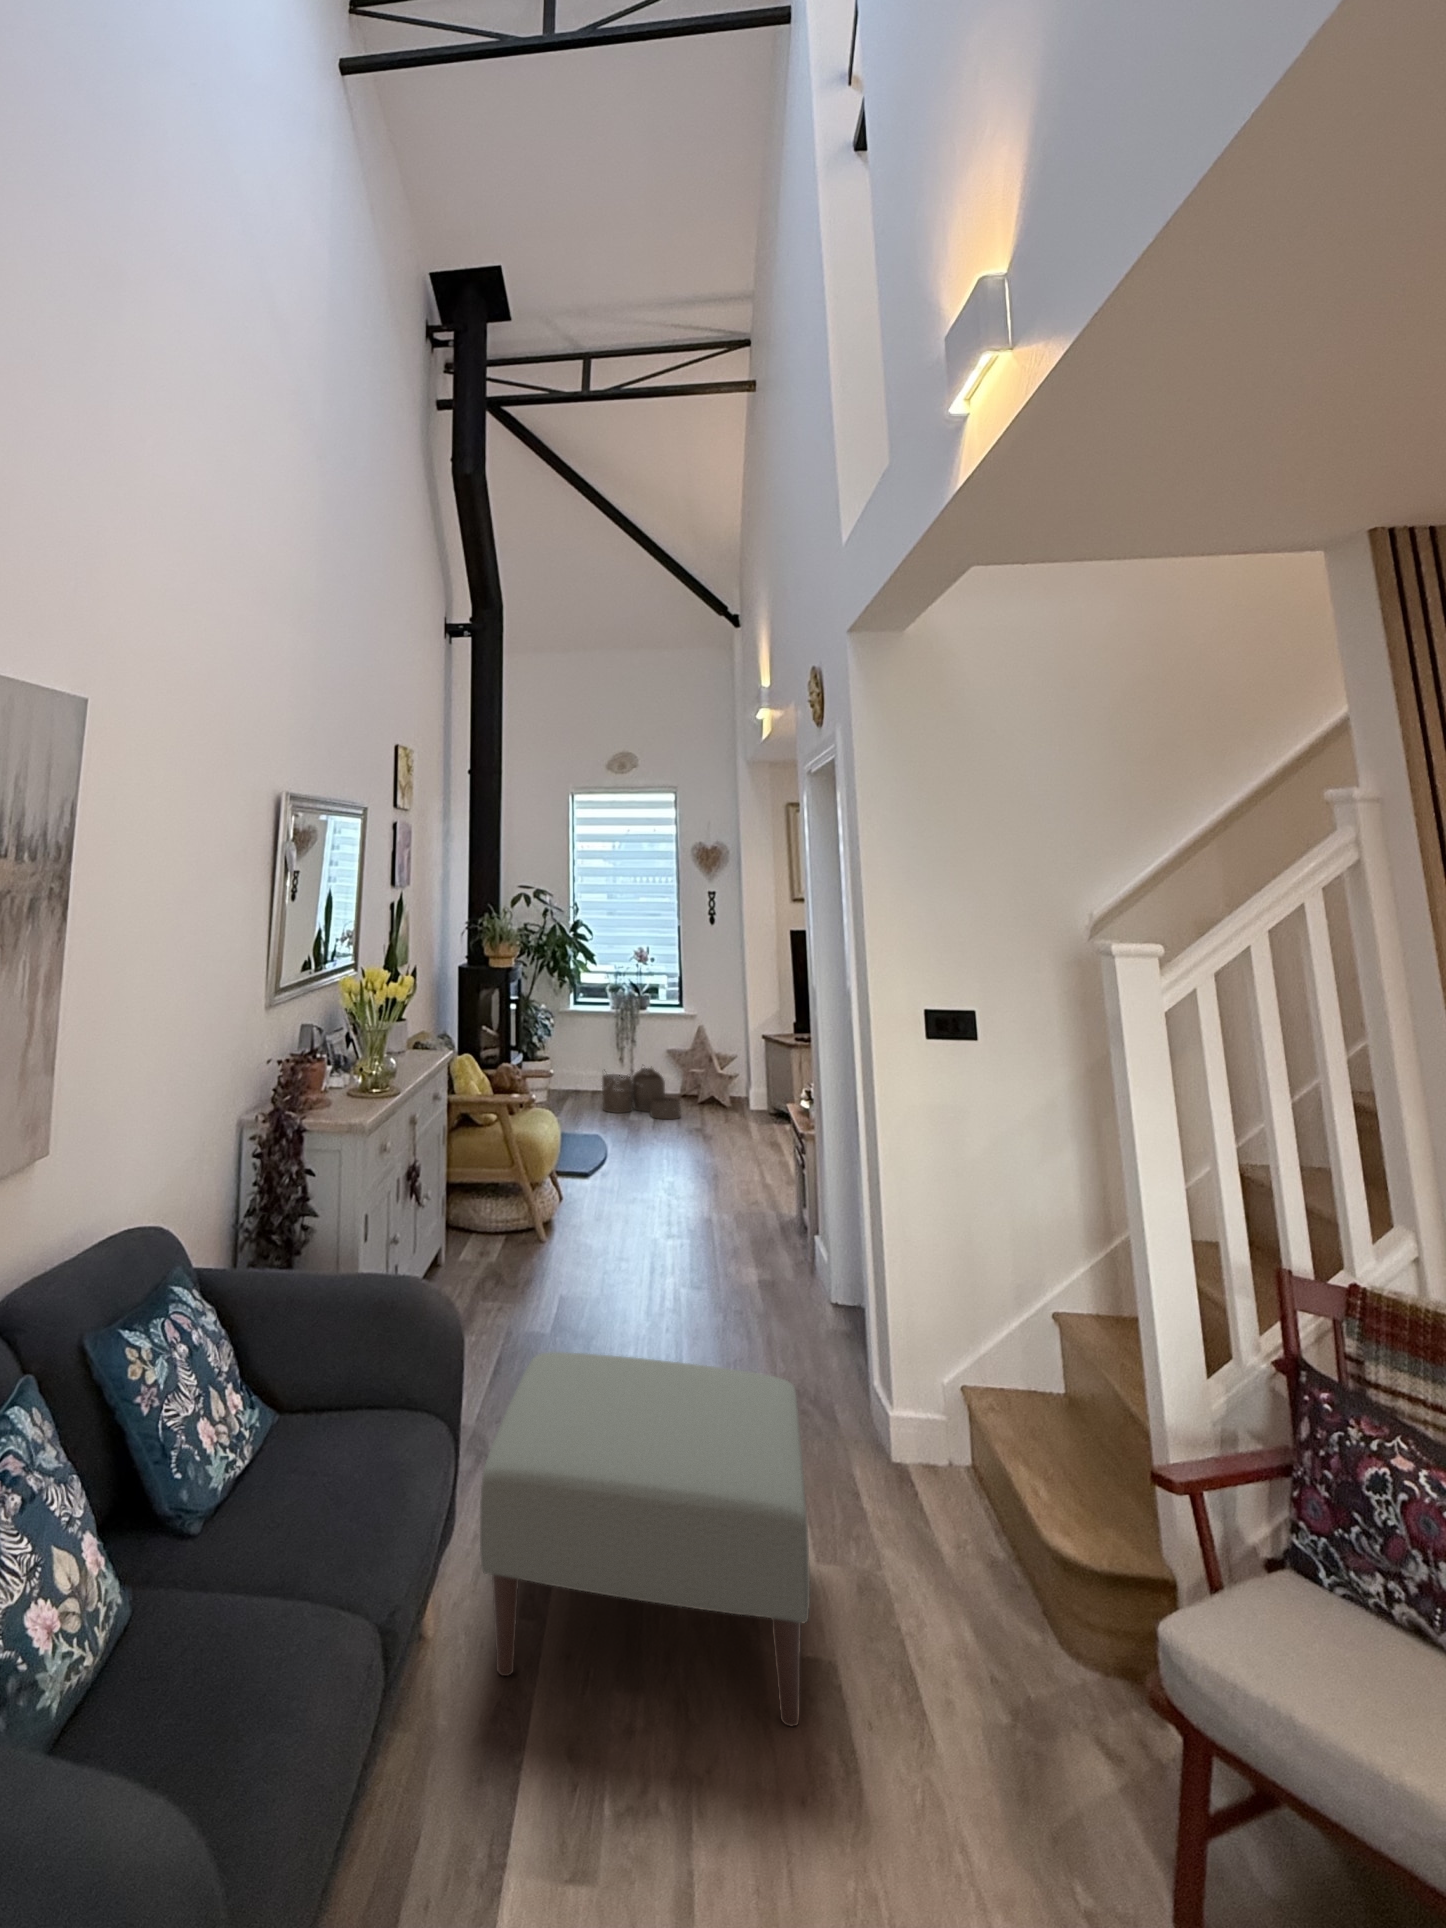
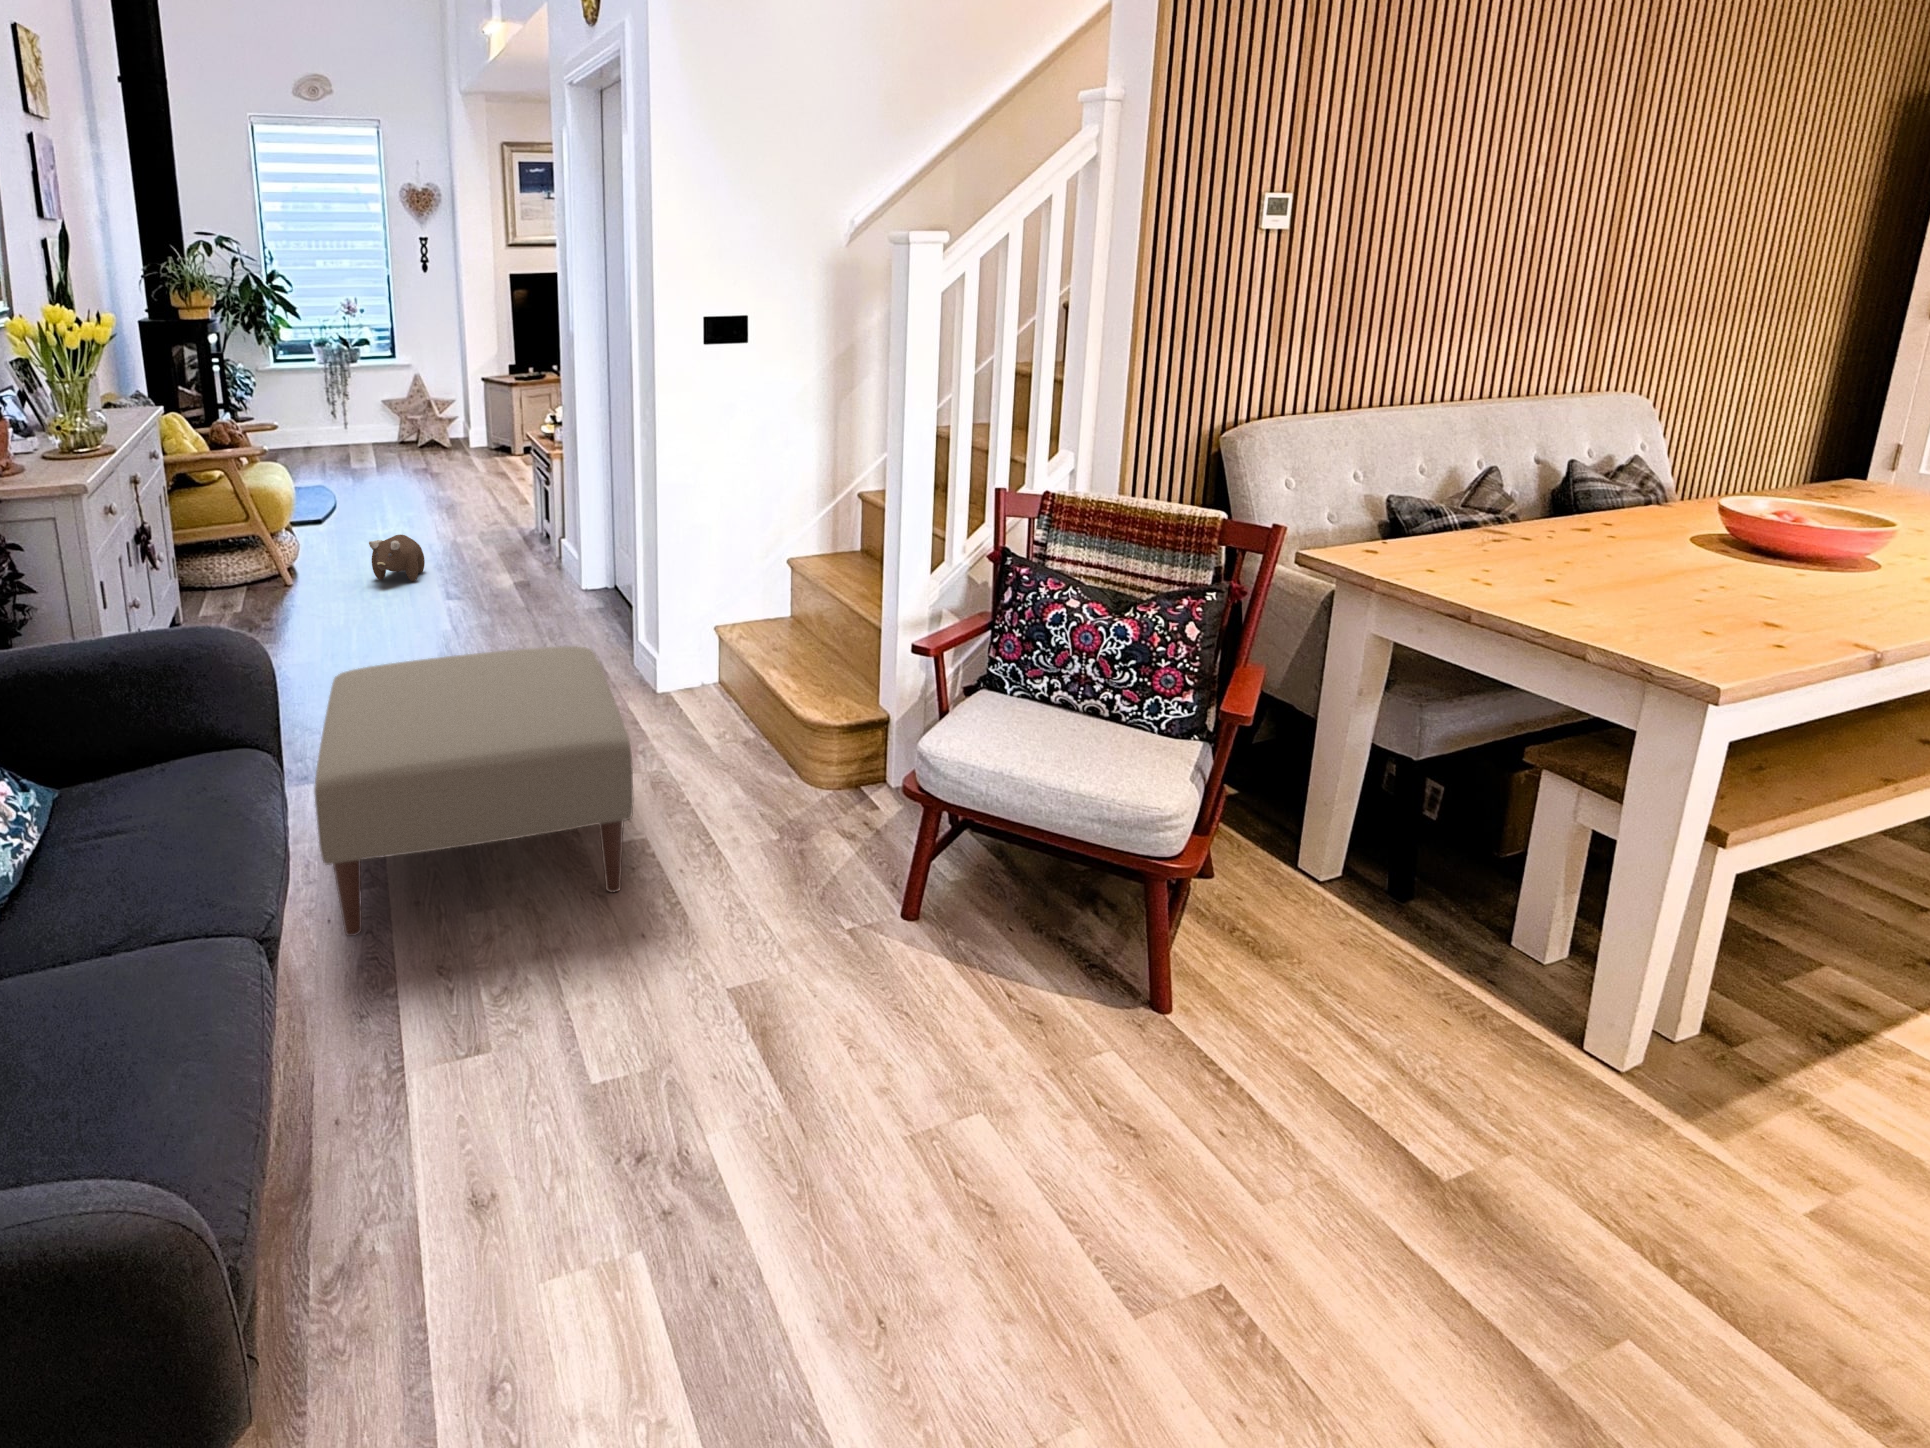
woven basket: present [602,1068,681,1119] -> none [317,415,402,462]
plush toy: none [617,1205,673,1261] -> present [369,535,425,581]

